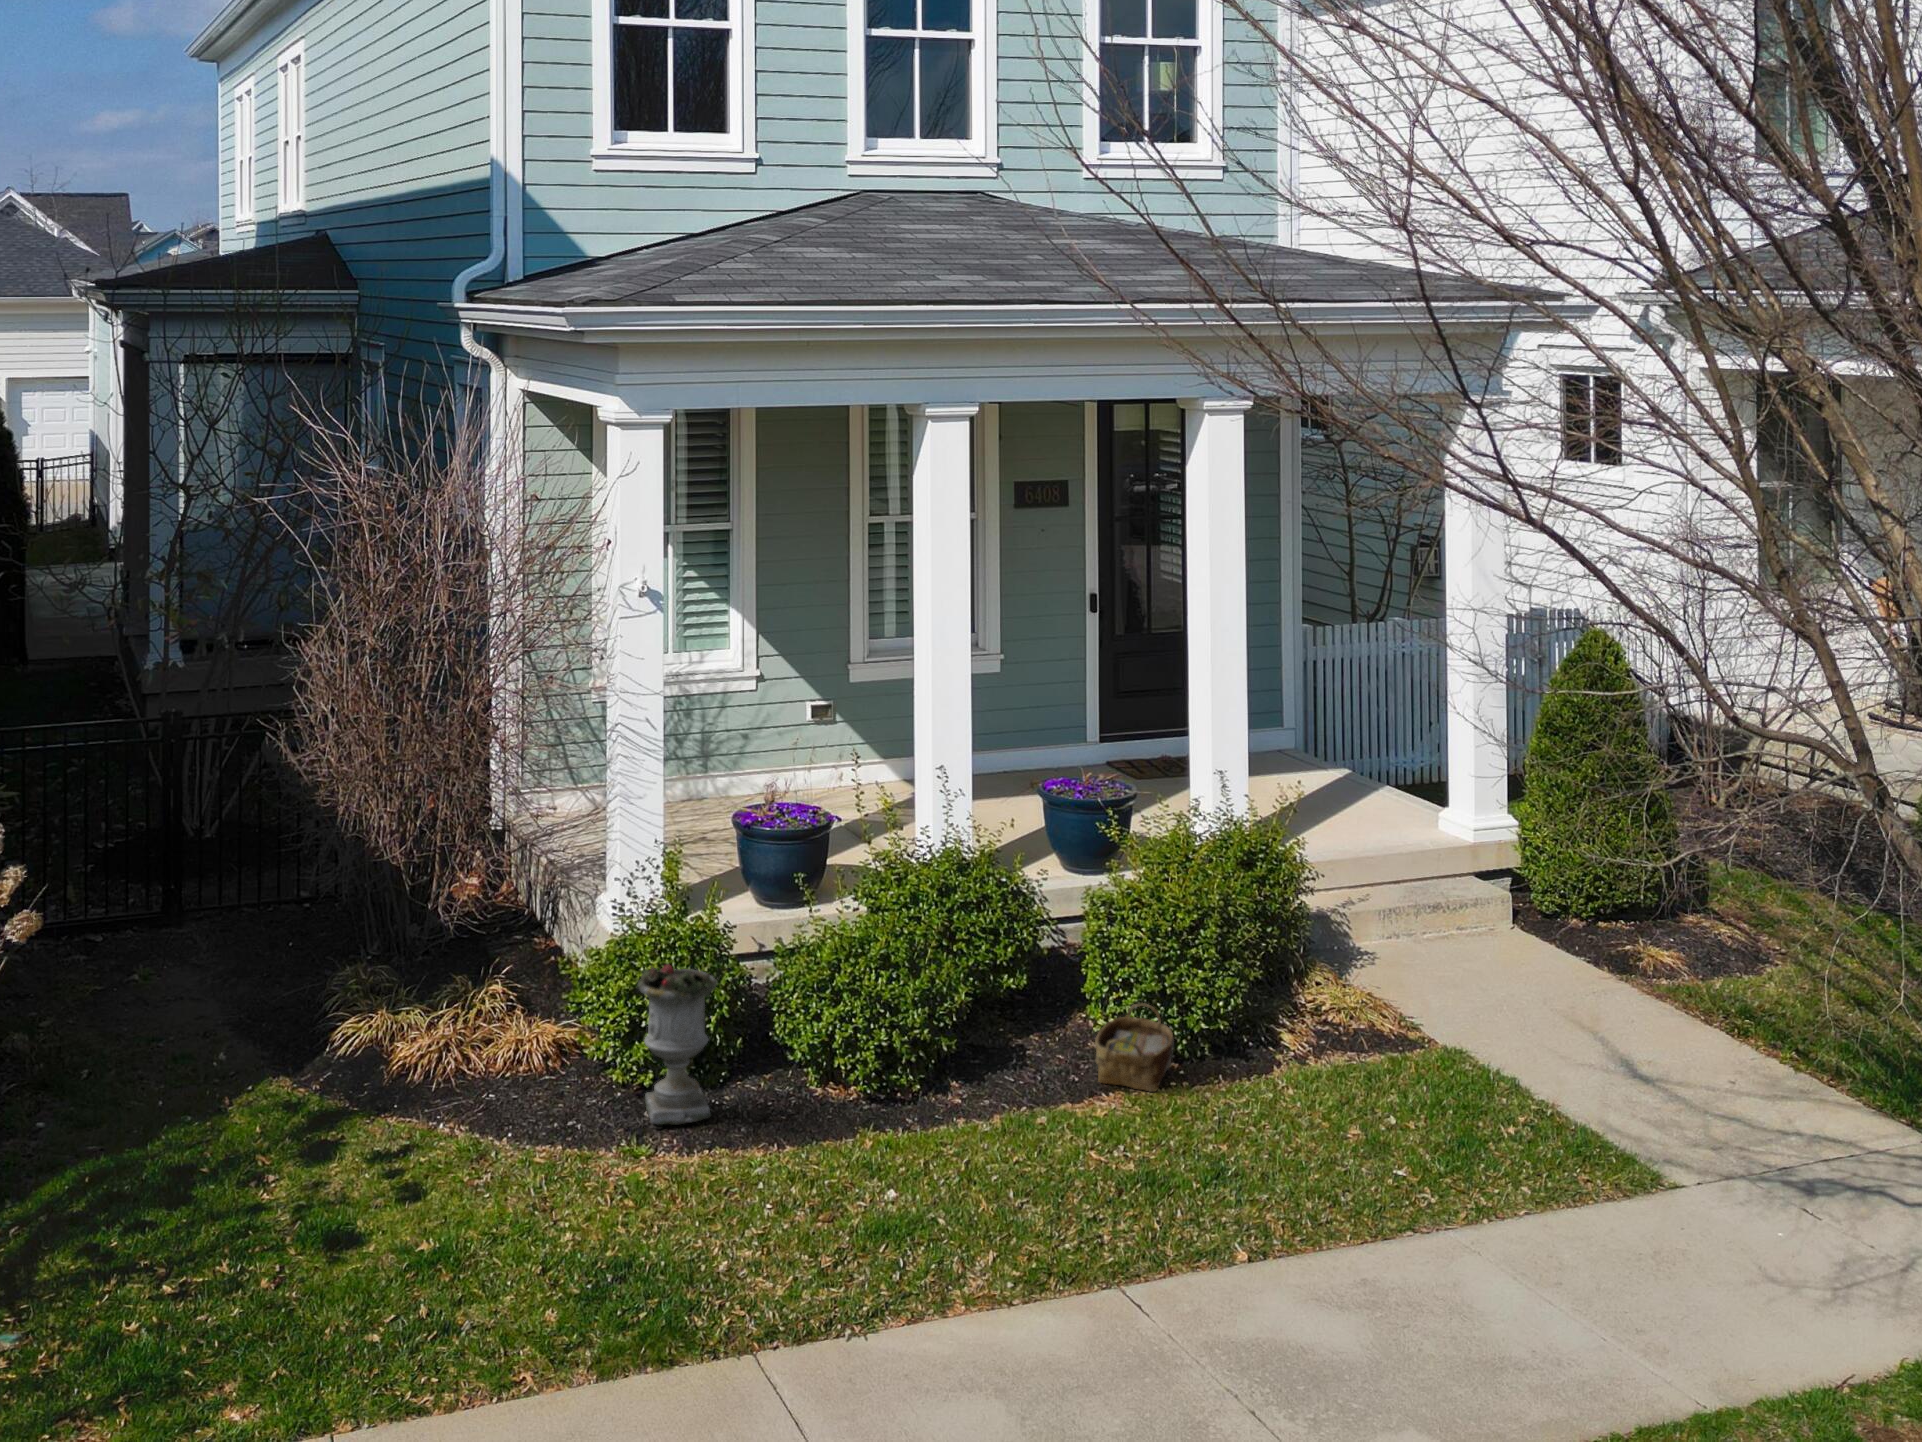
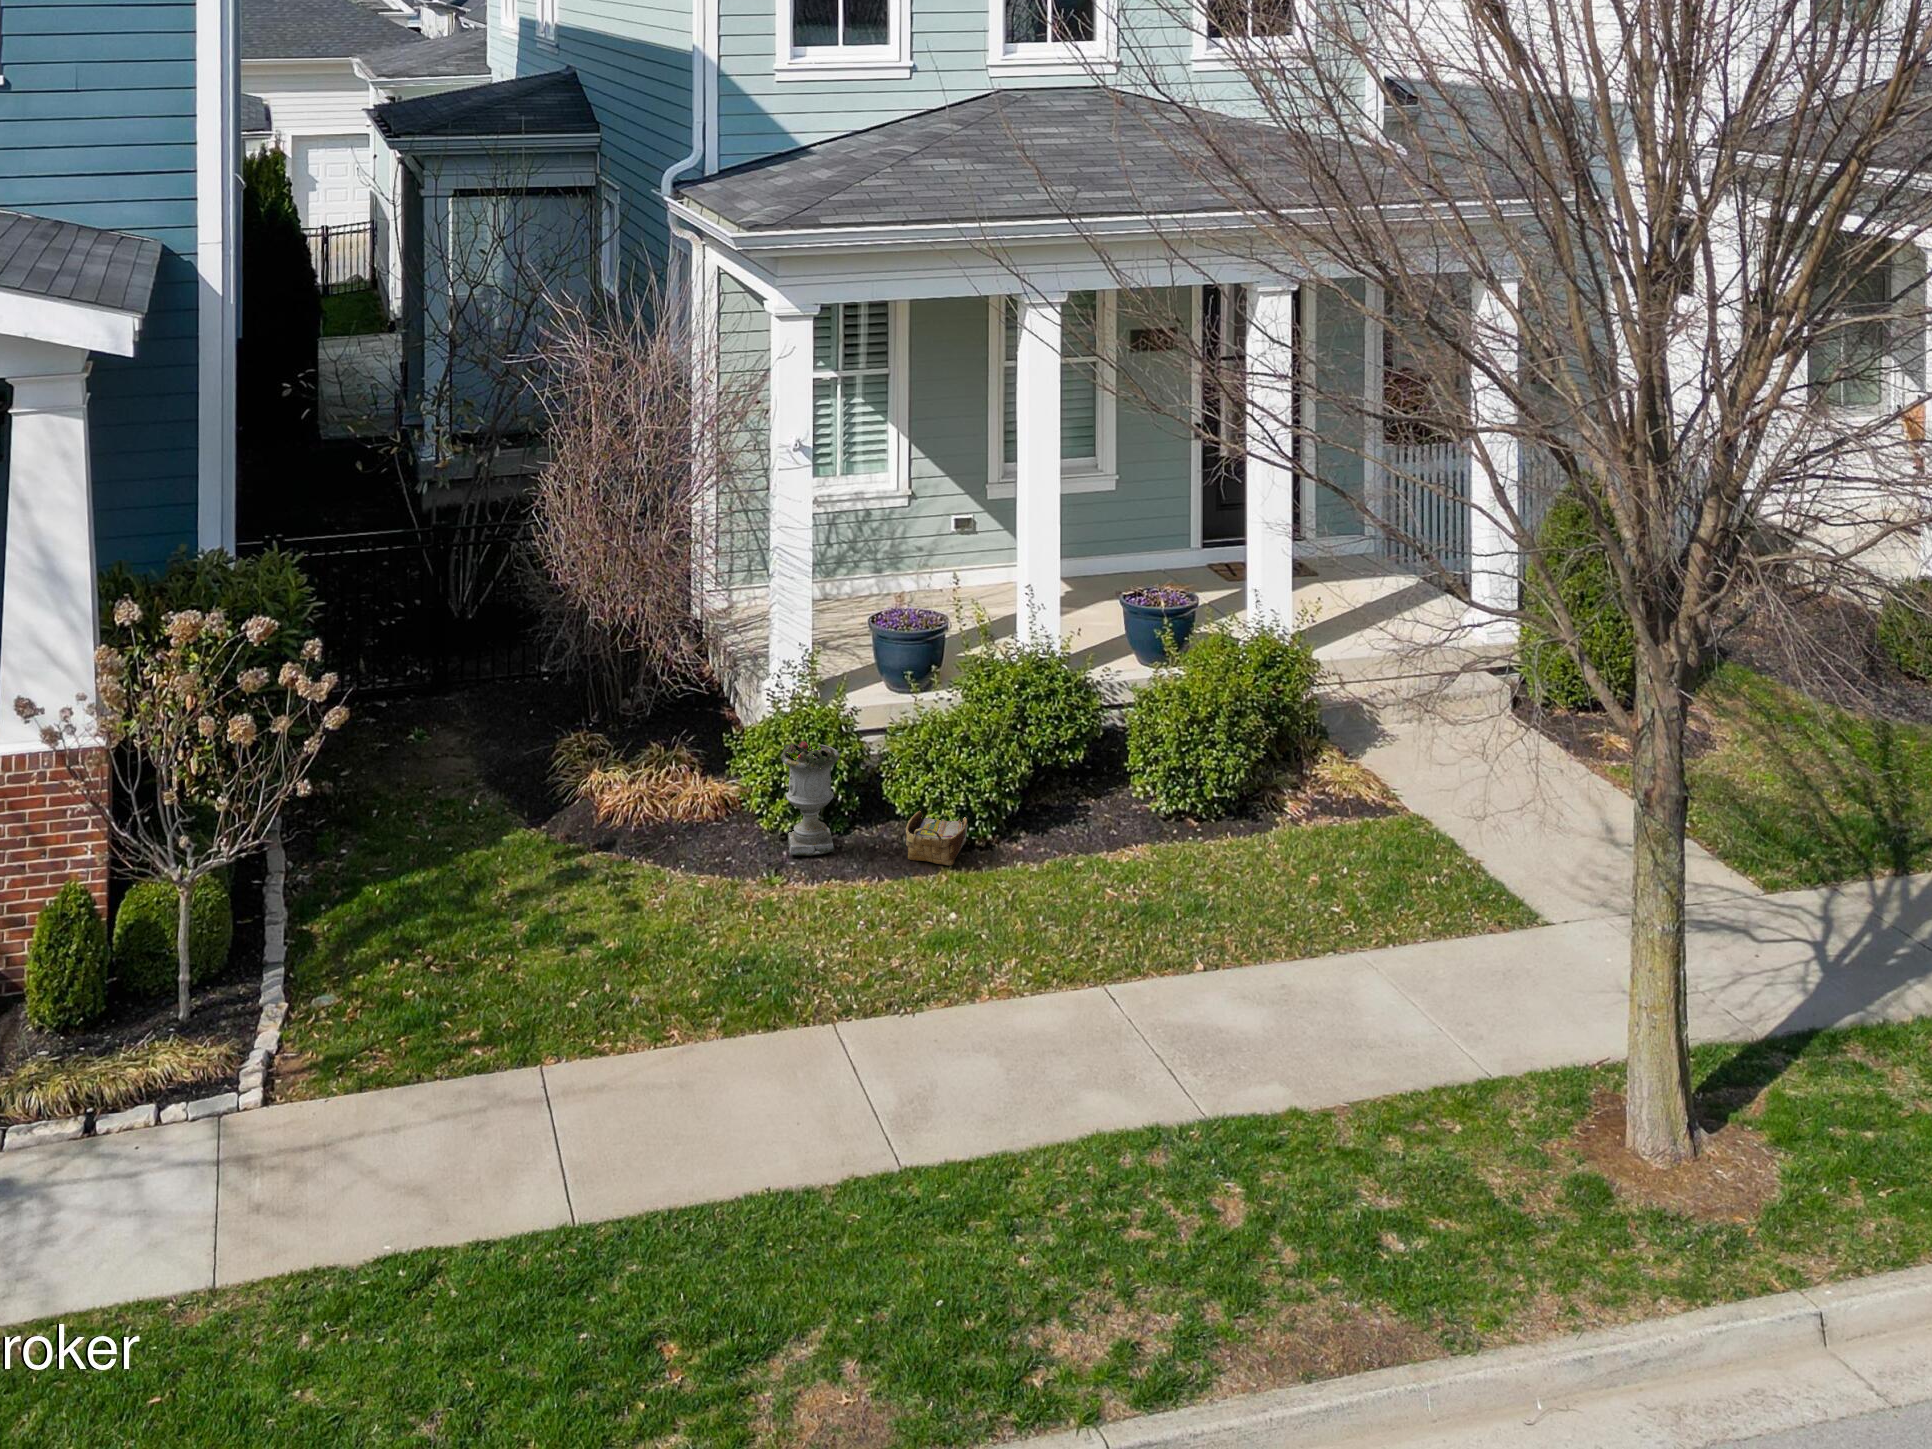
woven basket: present [1095,1004,1174,1092] -> present [906,811,967,866]

